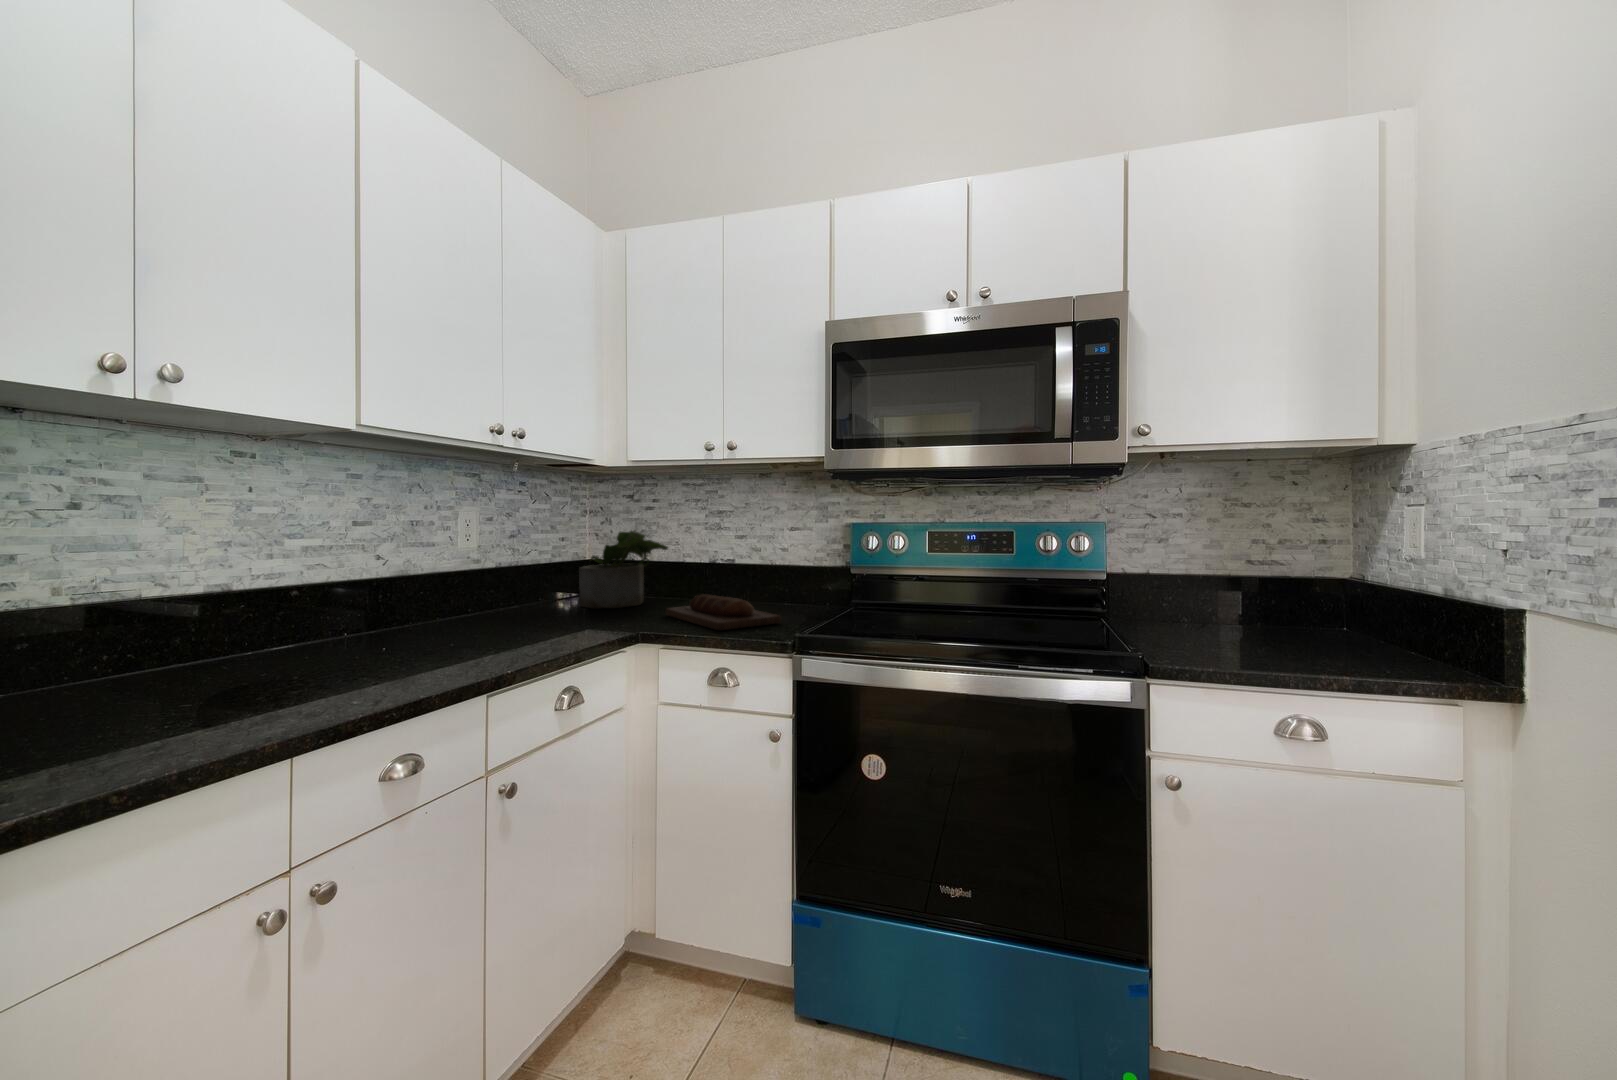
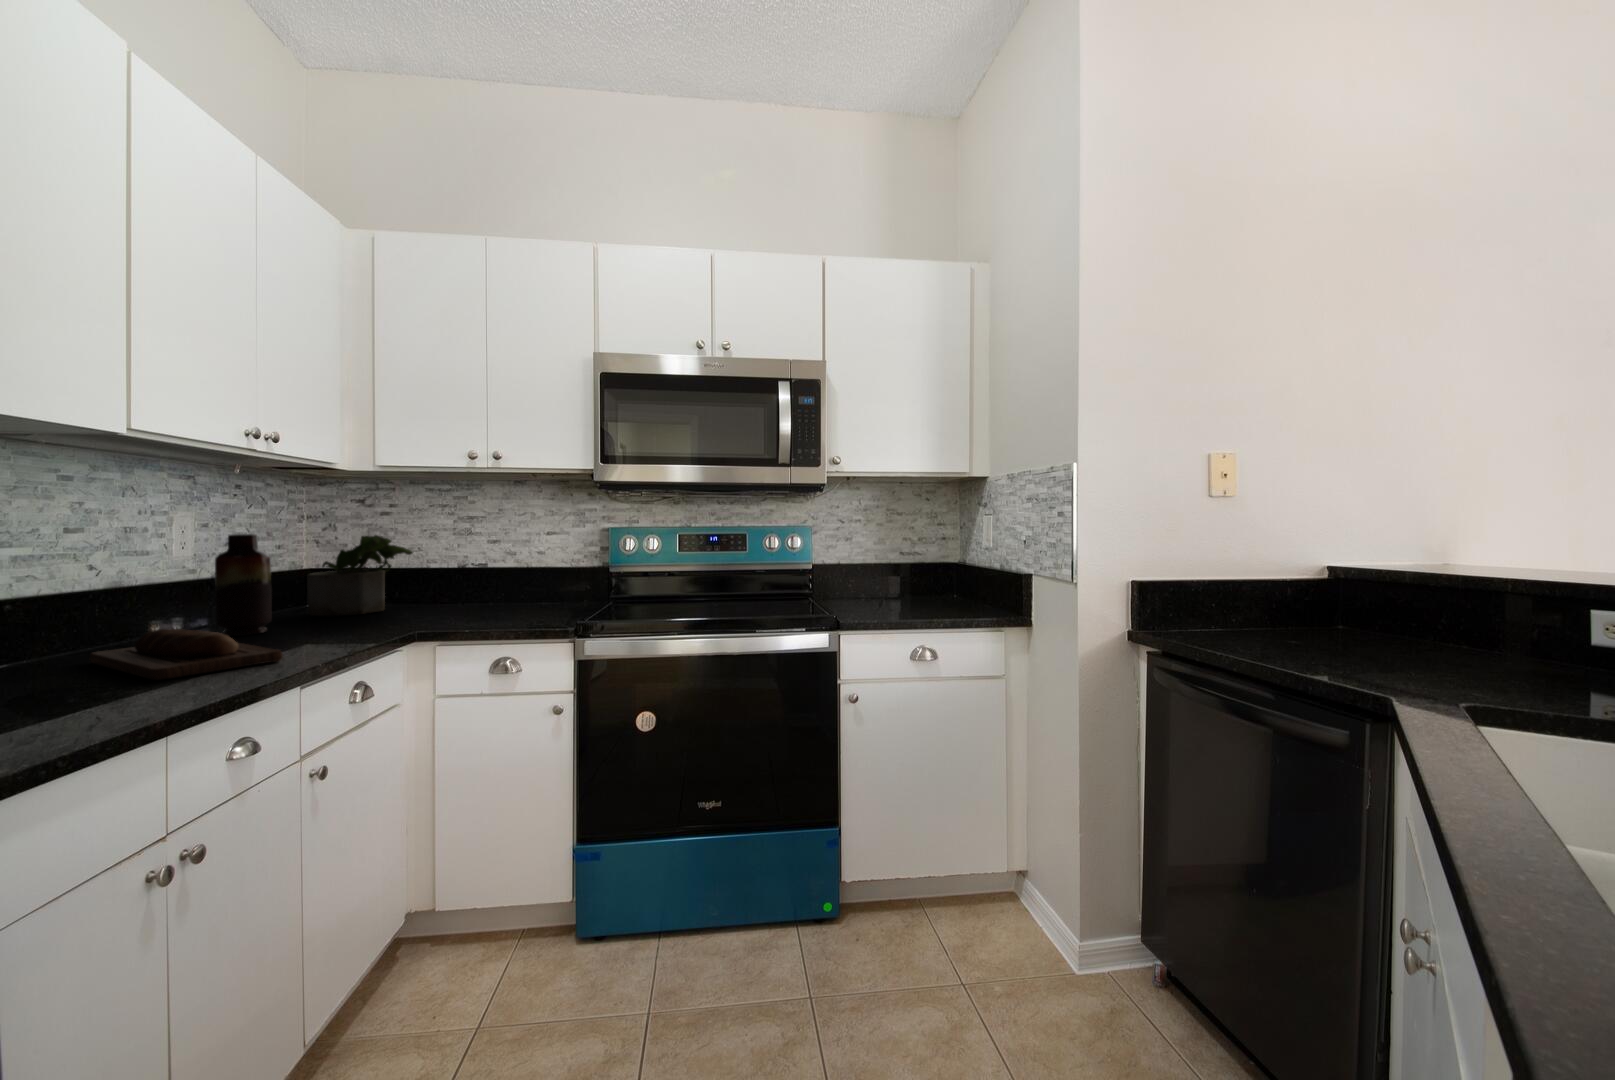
vase: none [495,531,538,625] -> present [215,534,272,636]
bread loaf: present [665,594,781,630] -> present [90,629,283,680]

